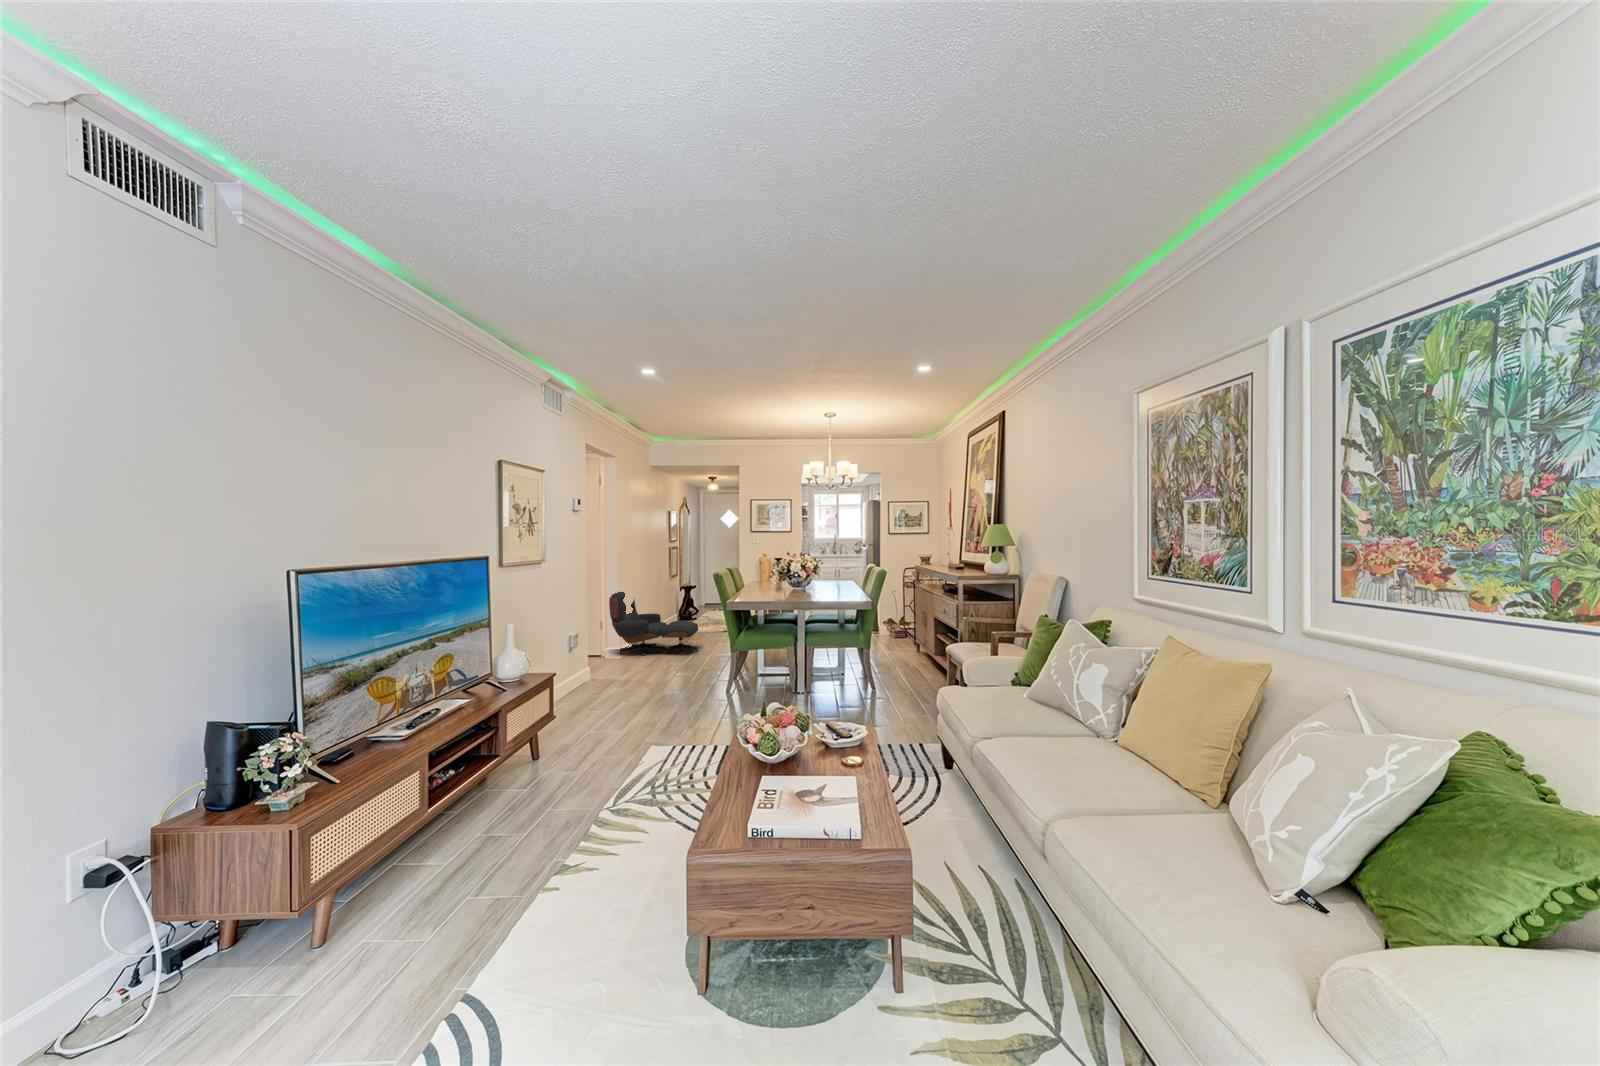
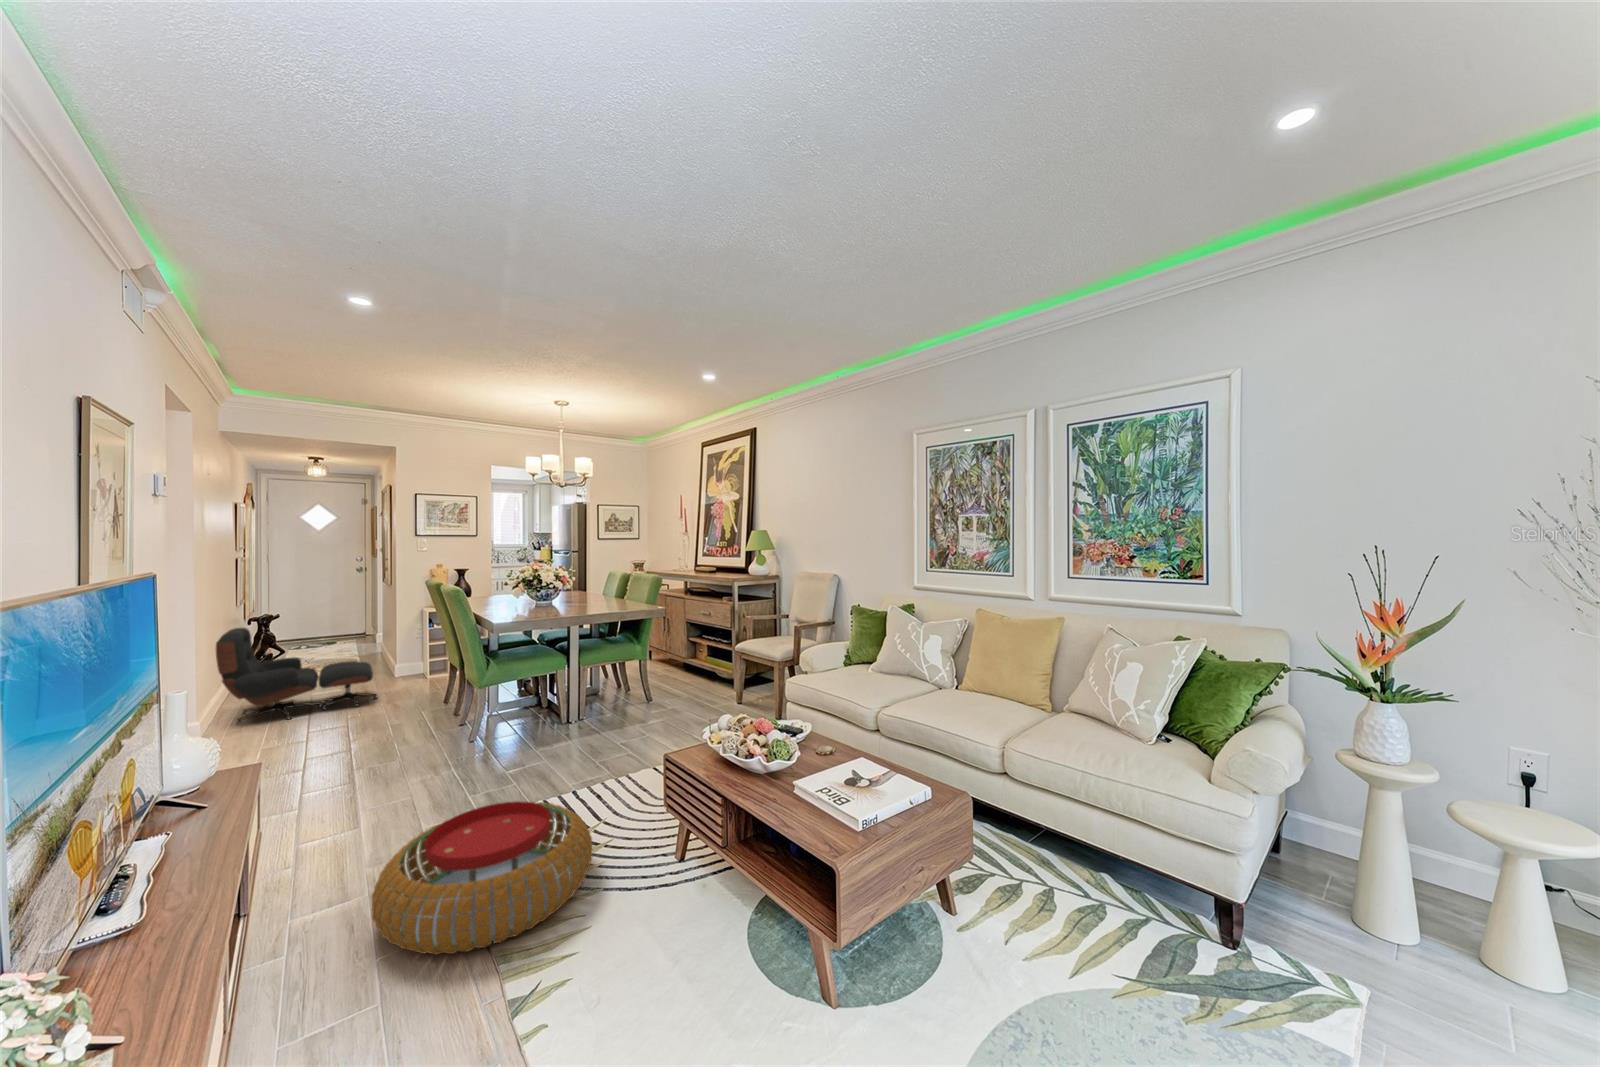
pouf: none [520,733,677,831] -> present [372,801,592,955]

